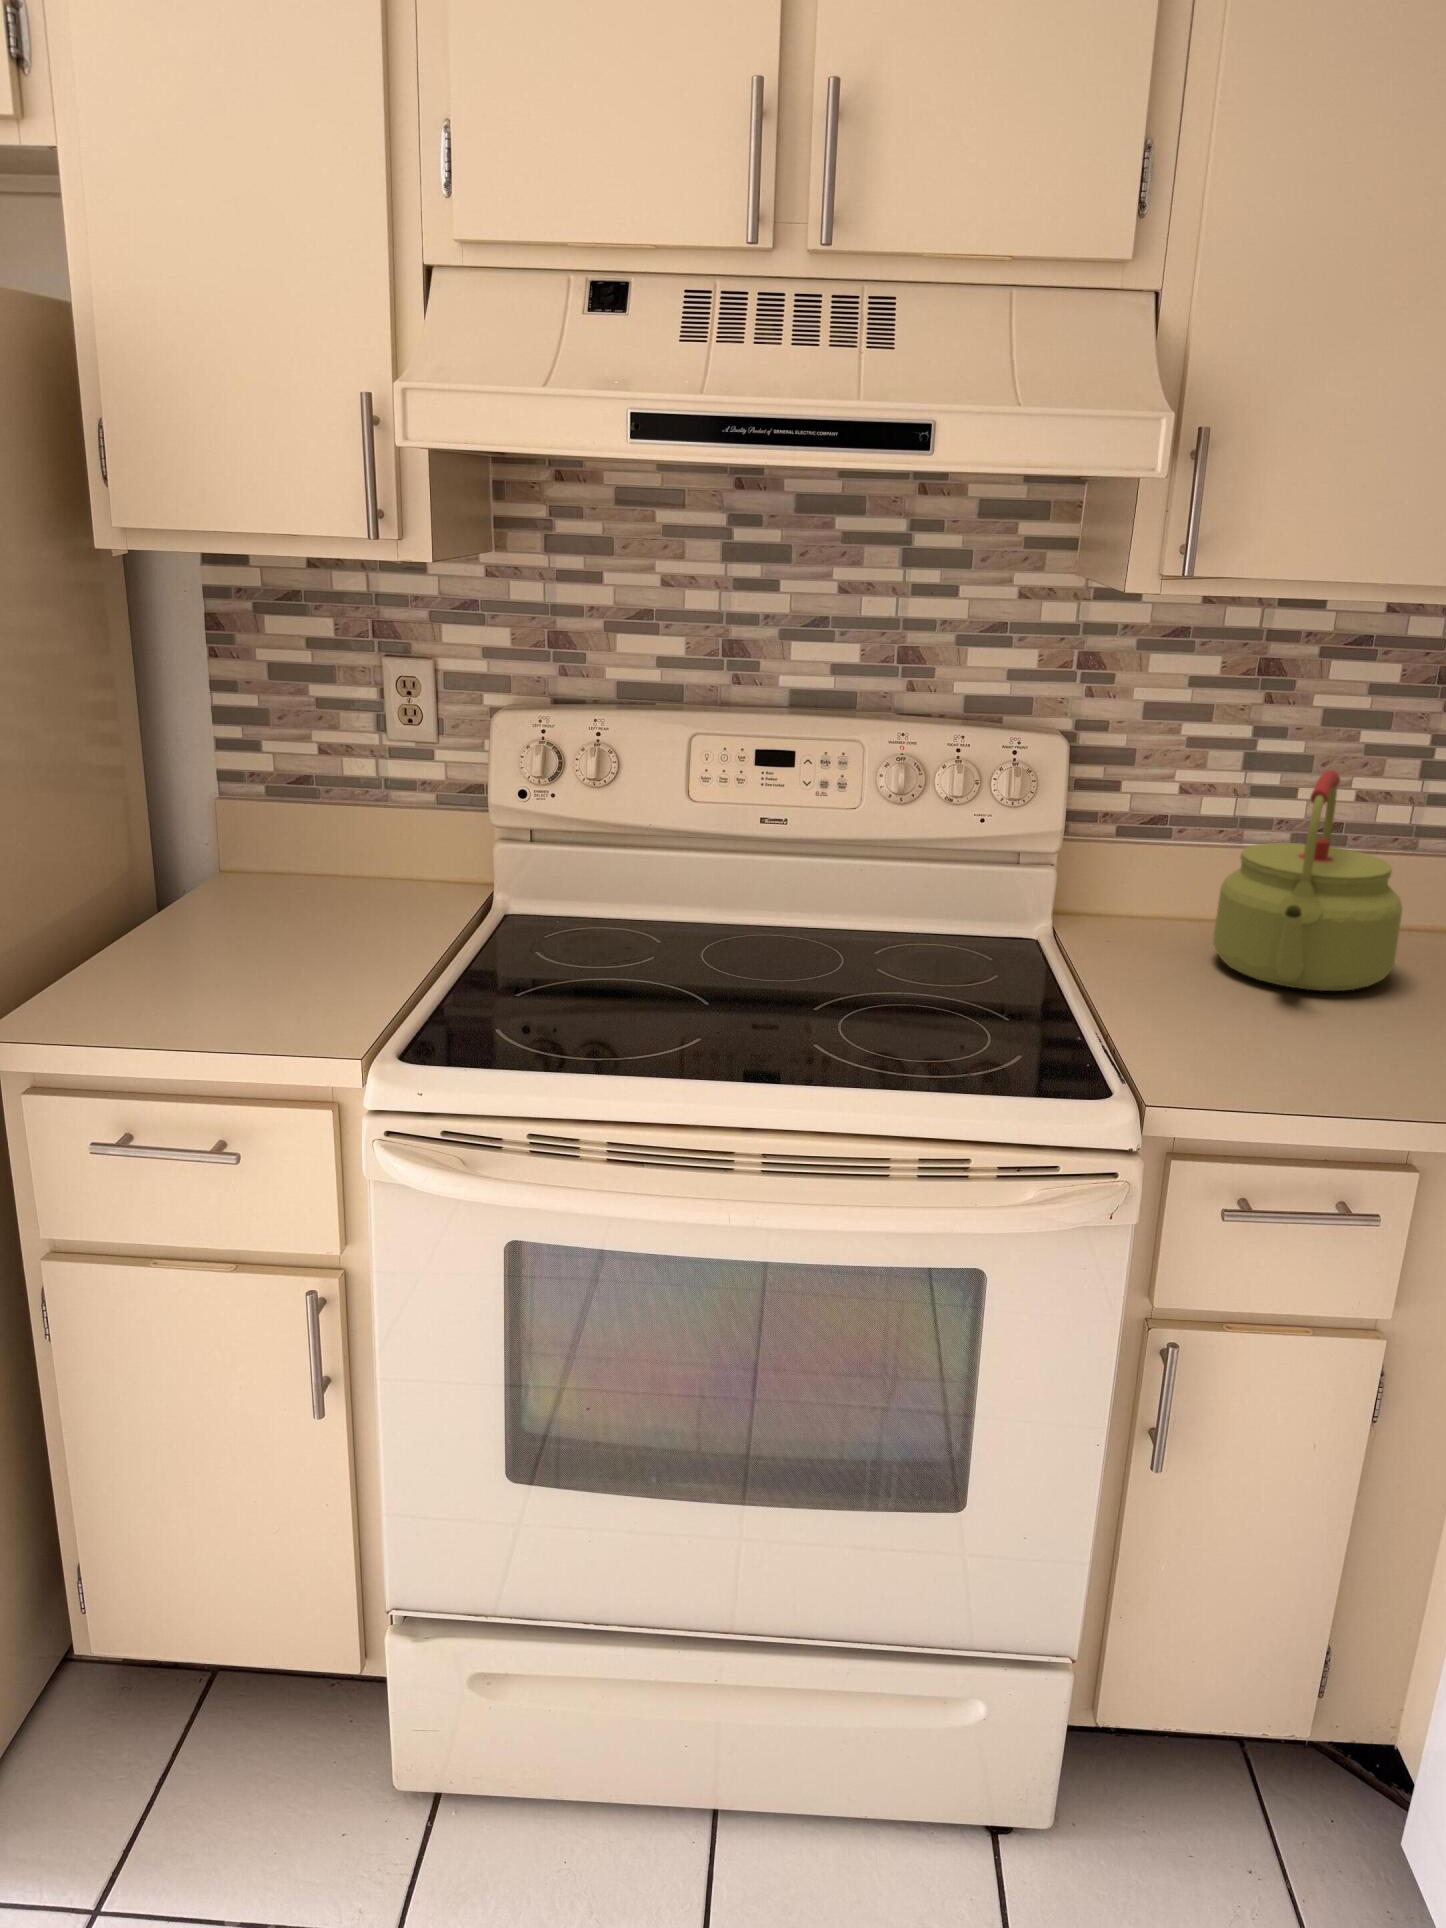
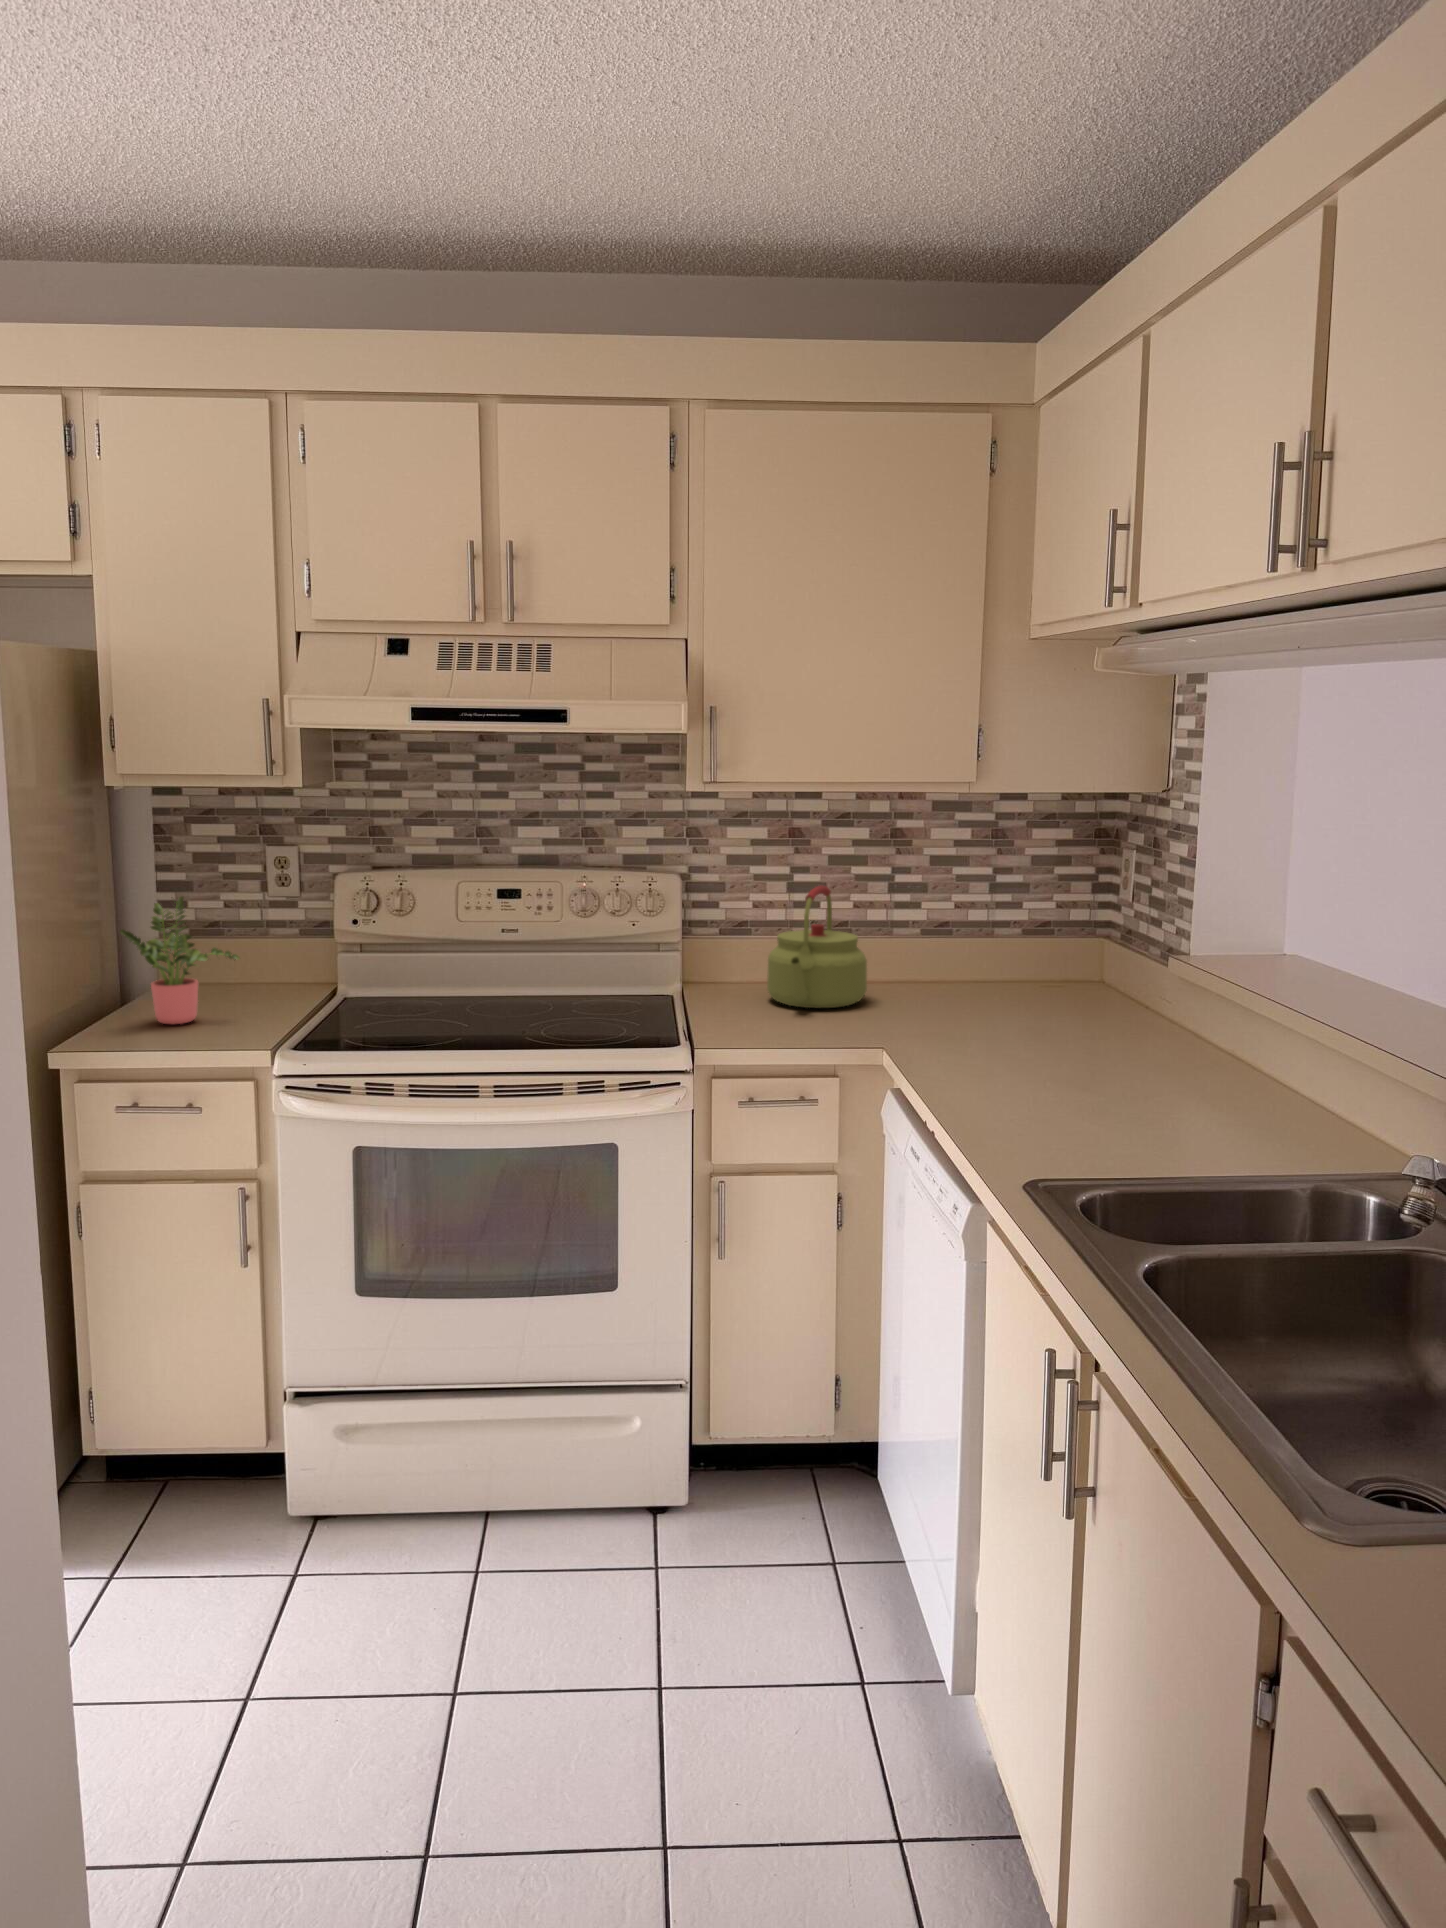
potted plant: none [112,746,323,965] -> present [120,897,240,1024]

